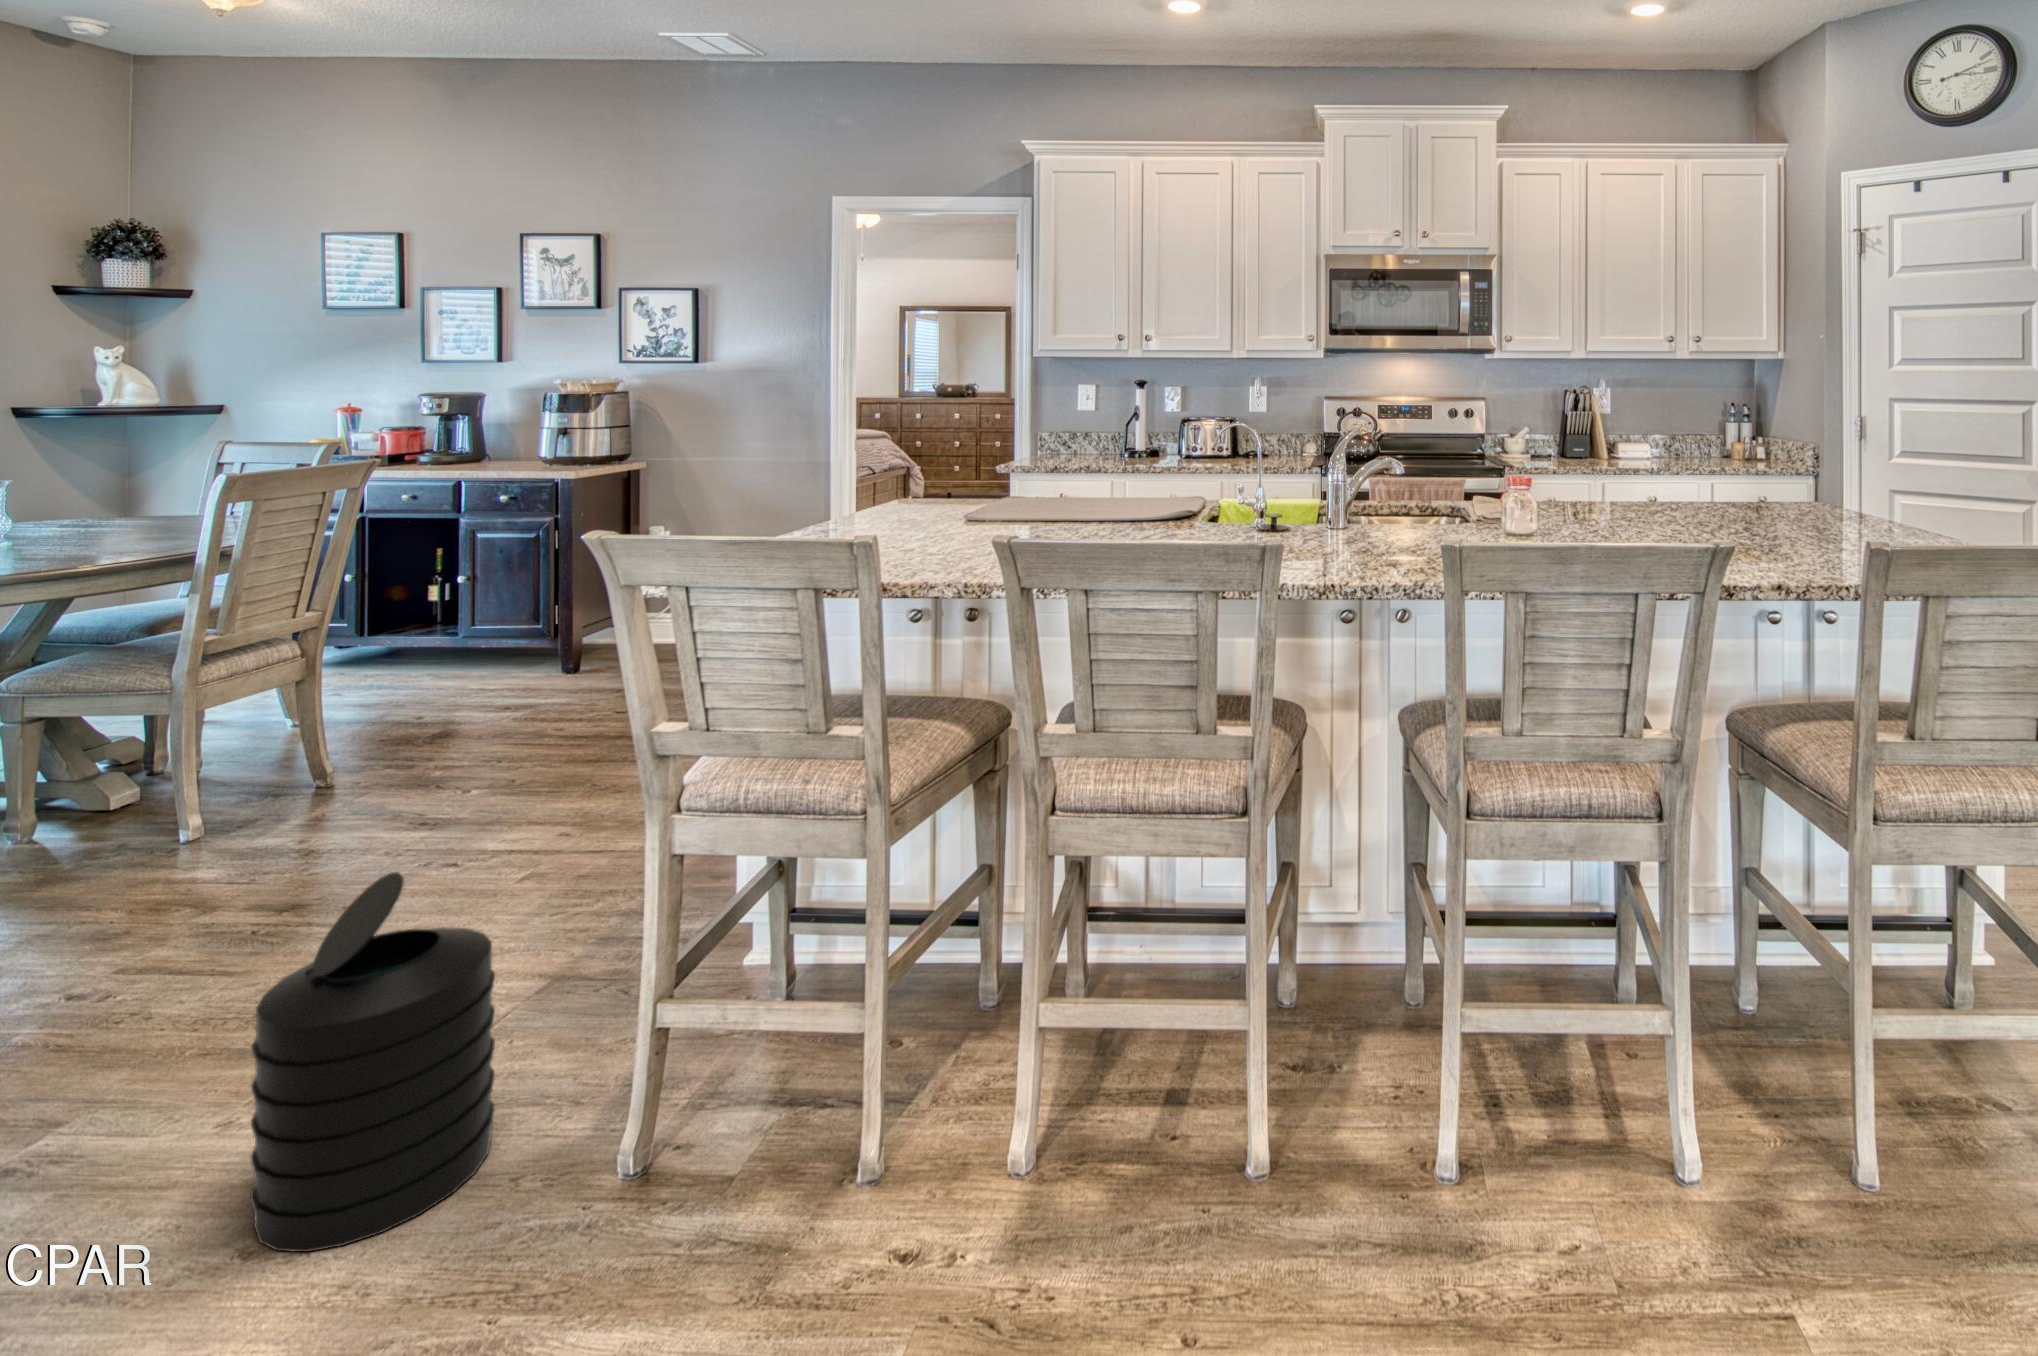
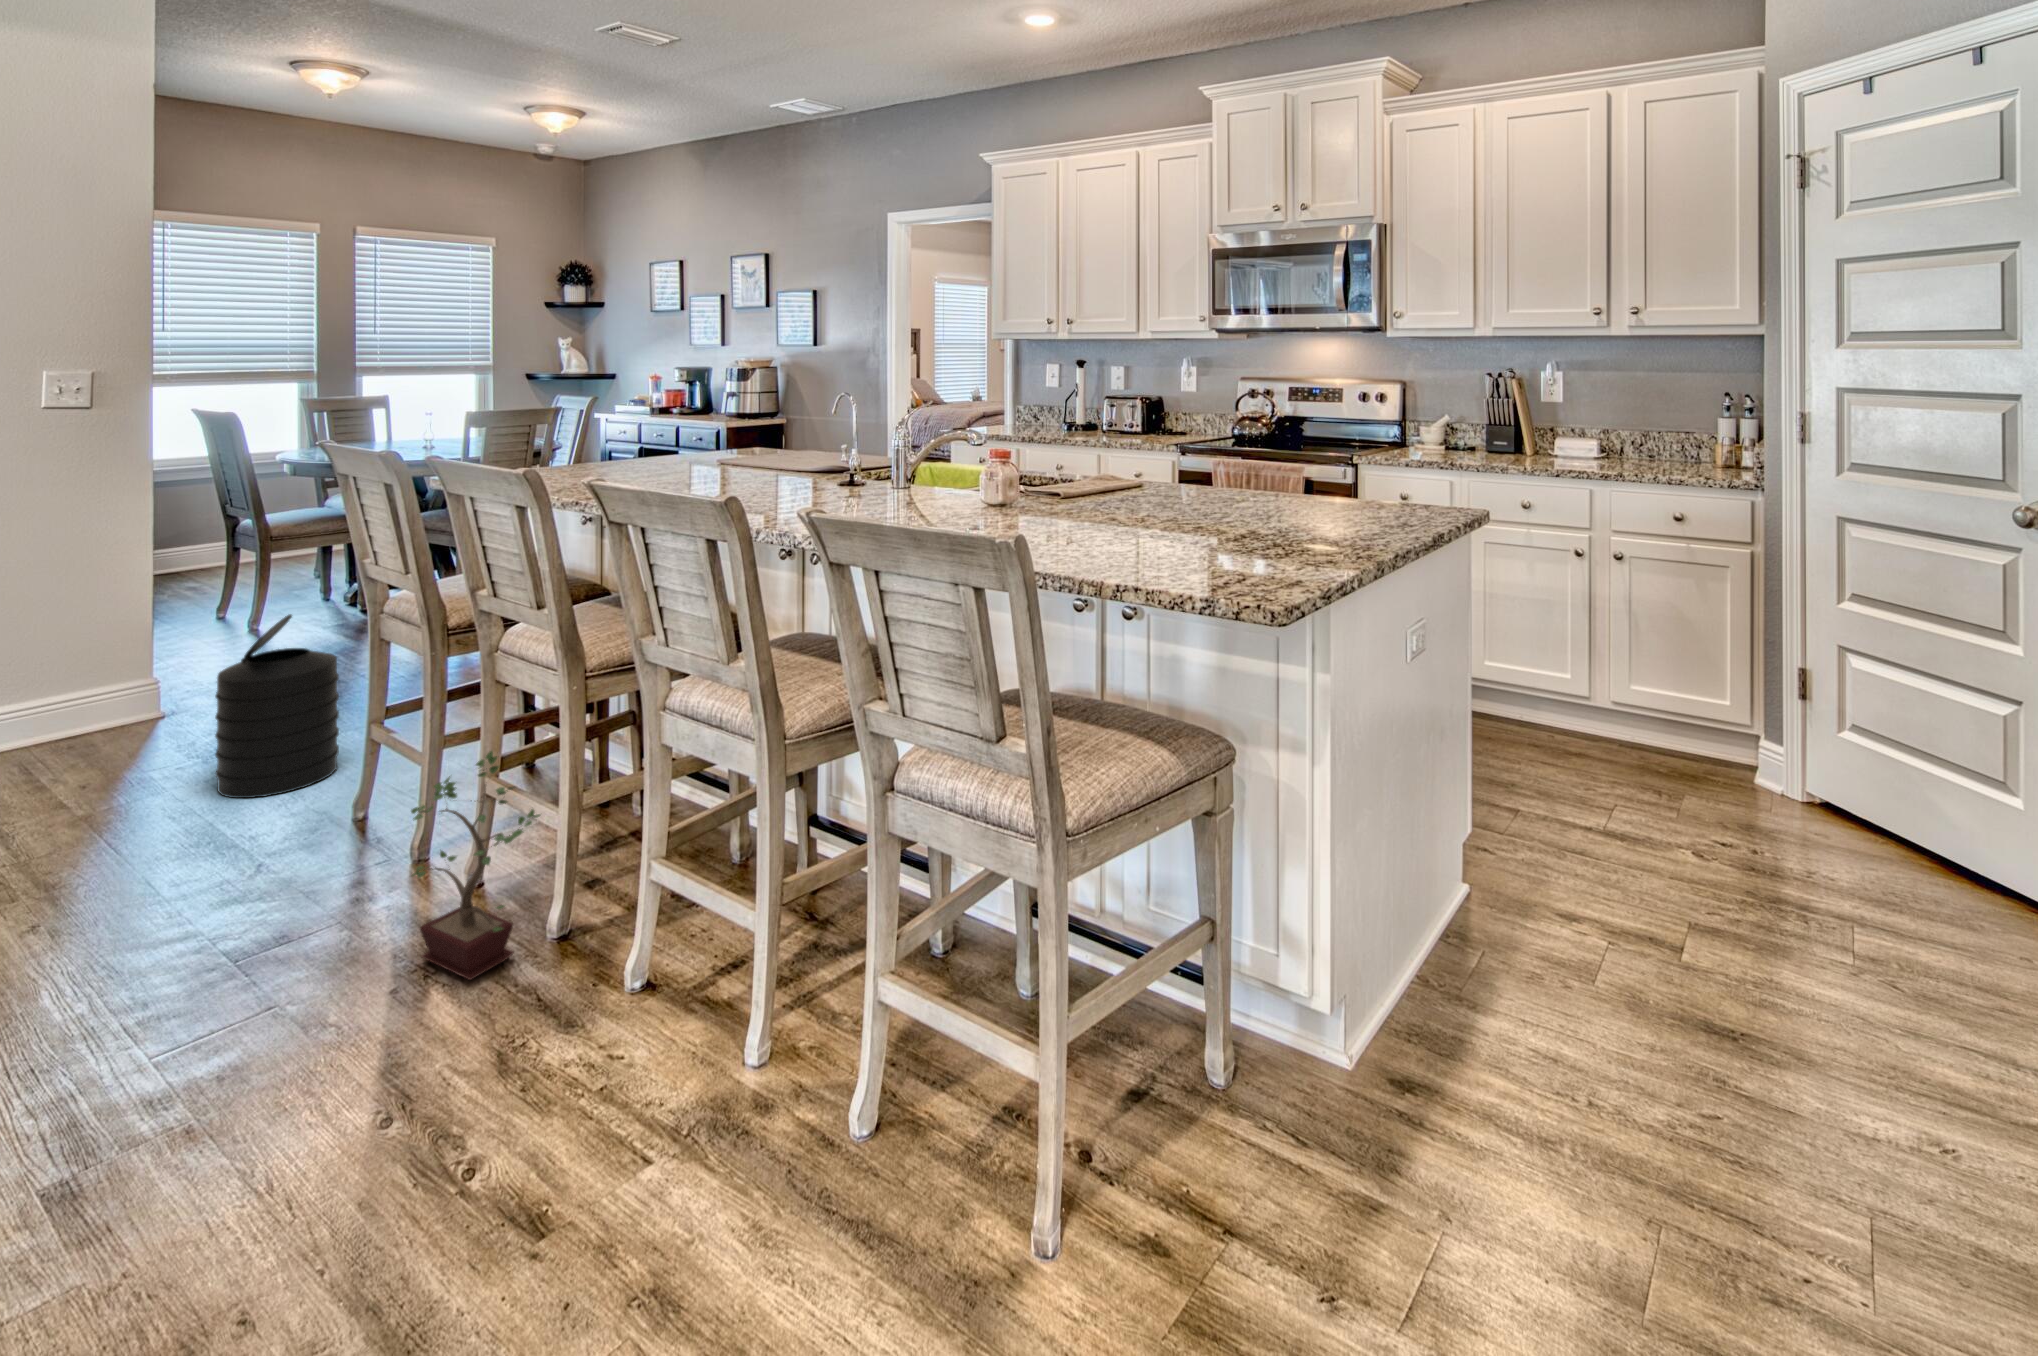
potted plant: none [1142,937,1418,1268] -> present [411,751,540,980]

